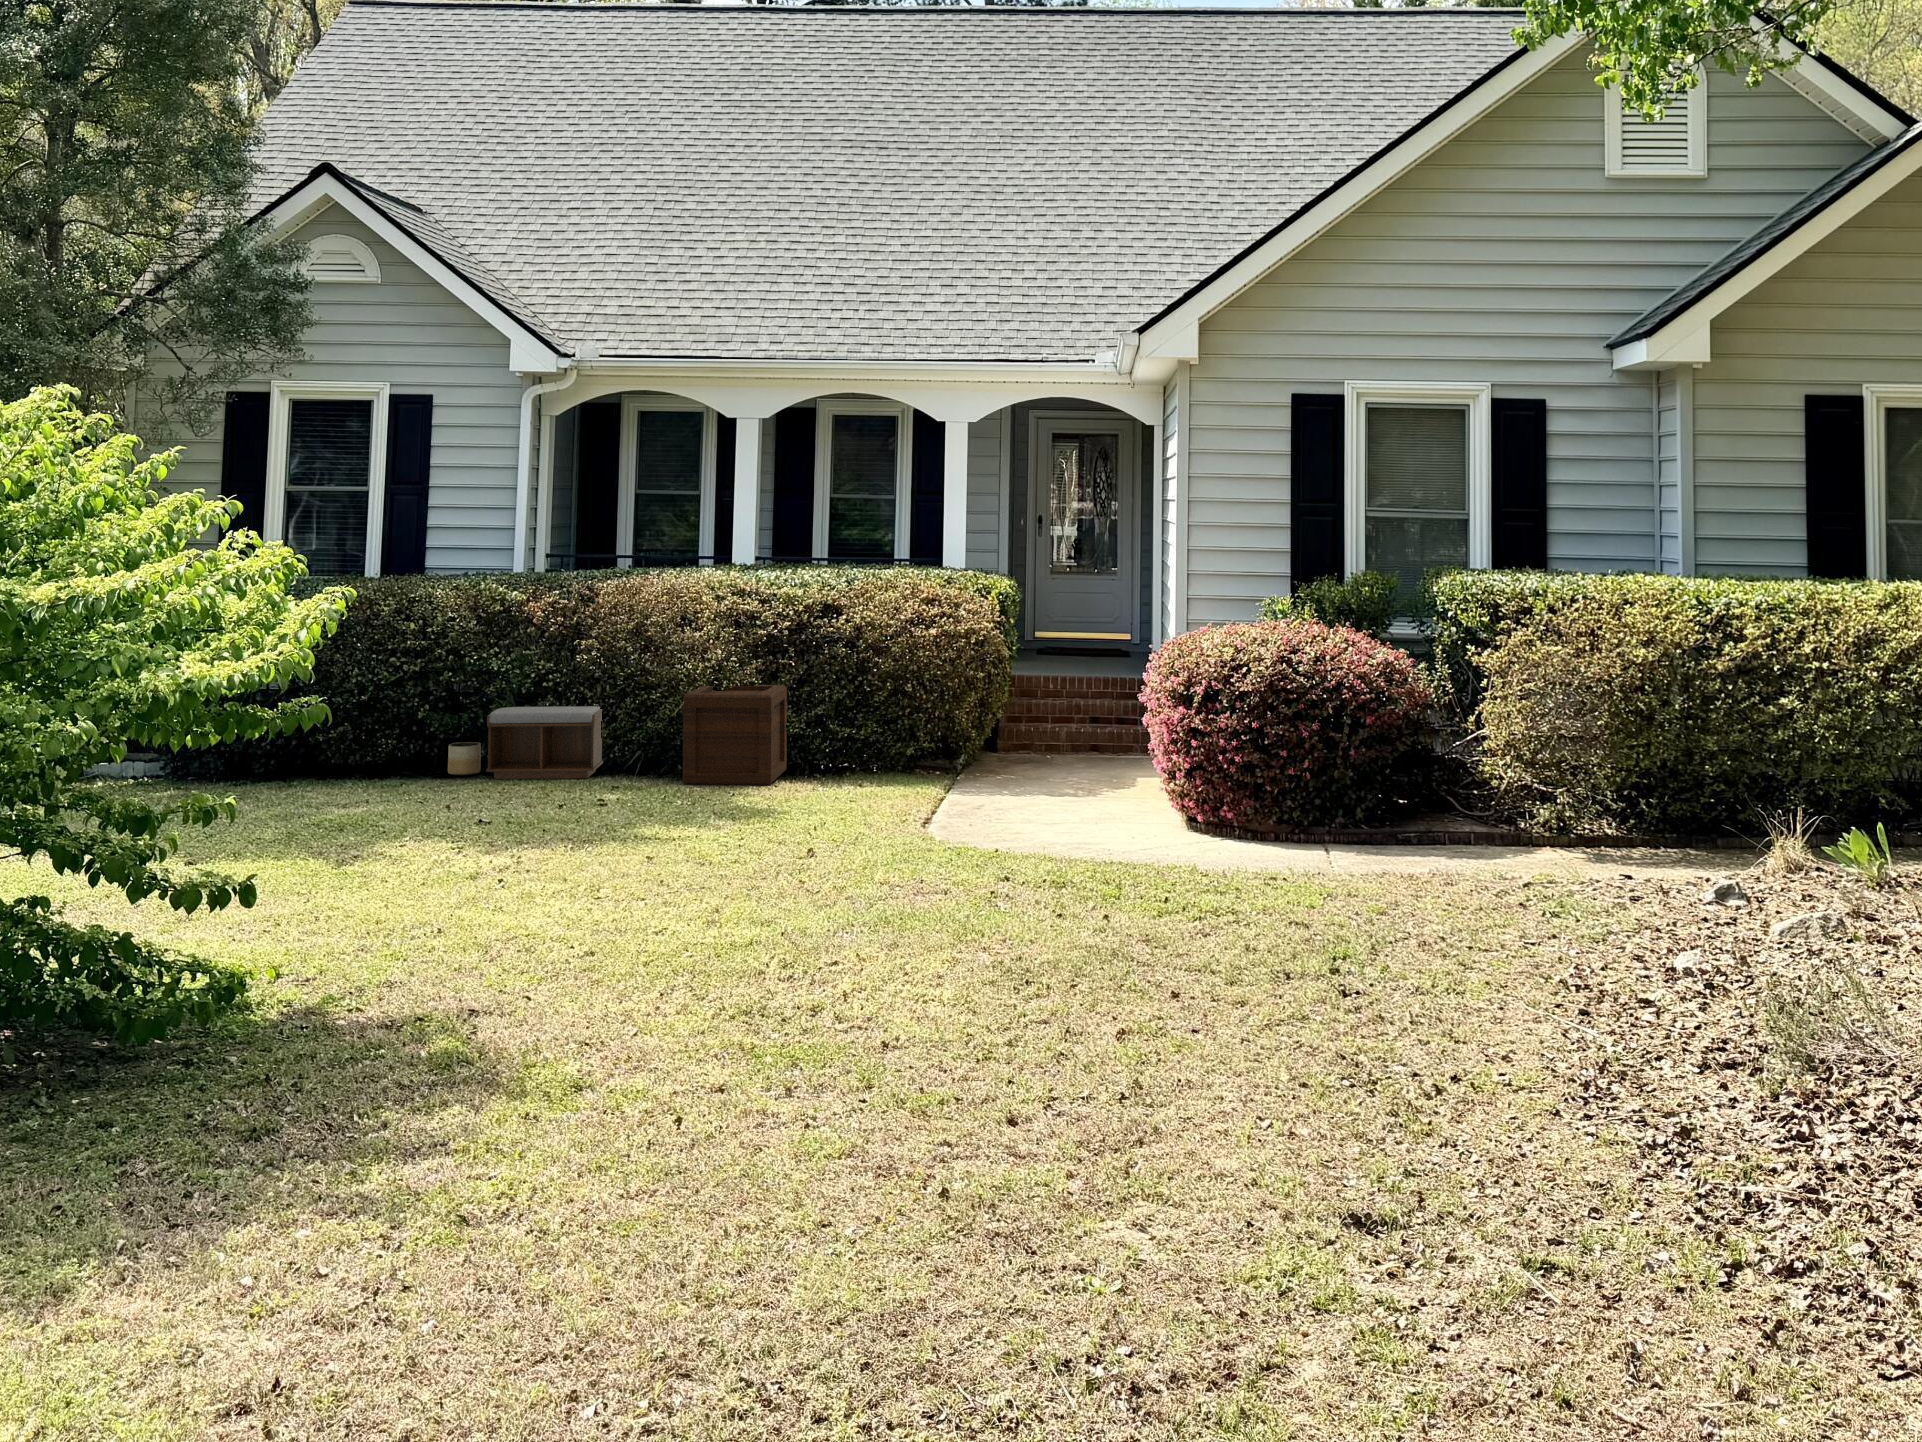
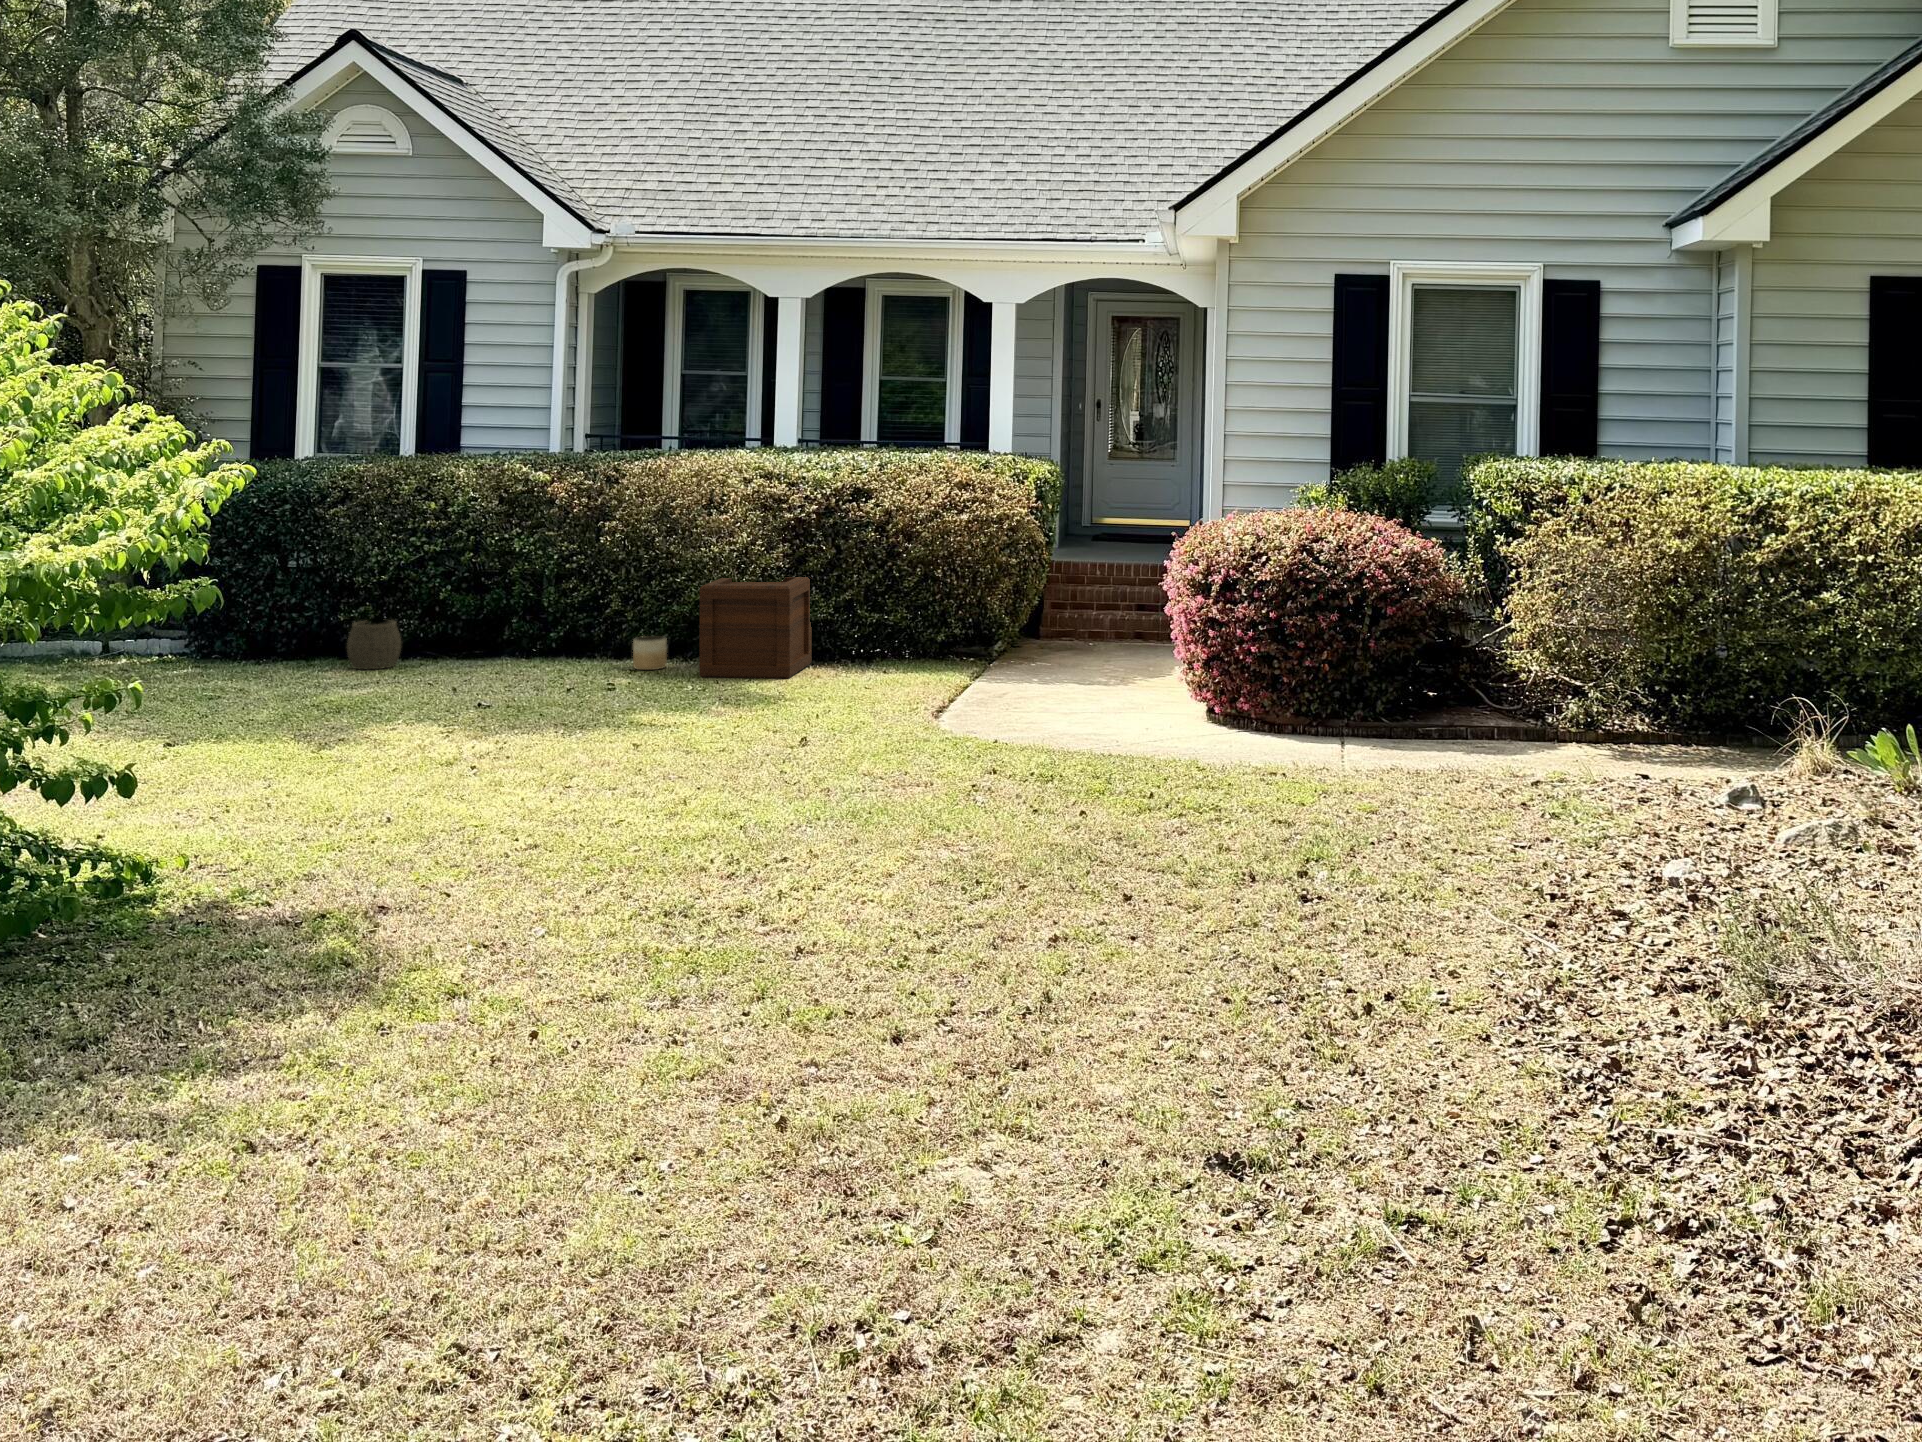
bench: present [486,706,603,779] -> none [502,597,624,670]
woven basket: none [333,730,386,780] -> present [347,620,401,670]
planter: present [448,742,481,776] -> present [633,636,667,670]

